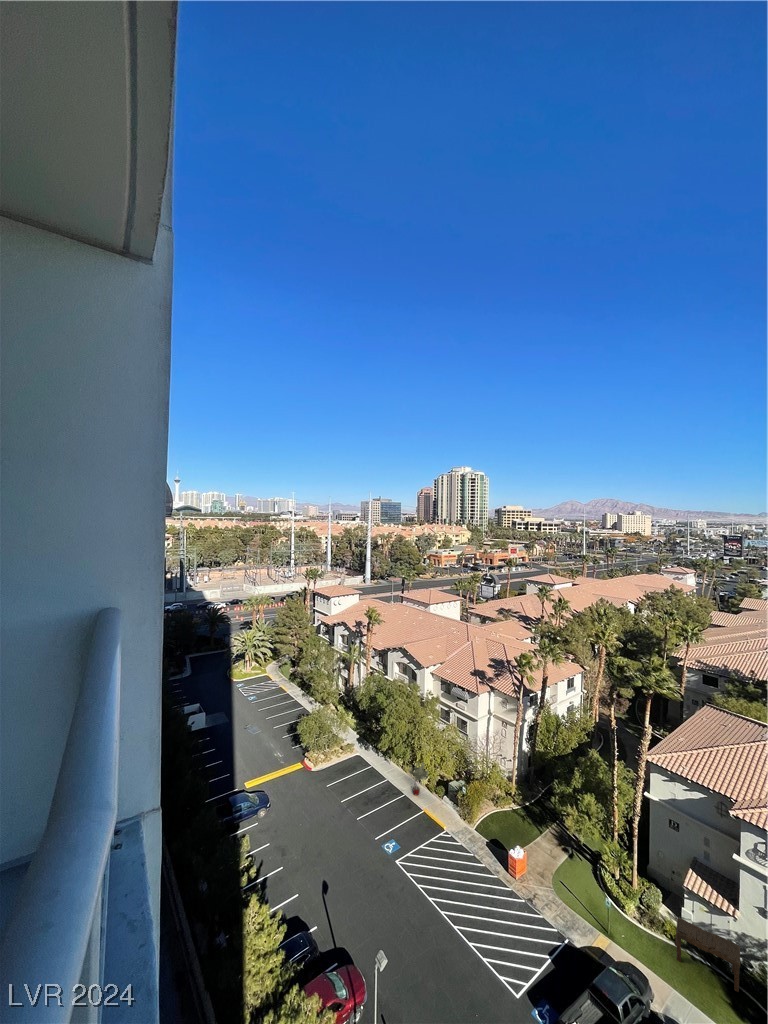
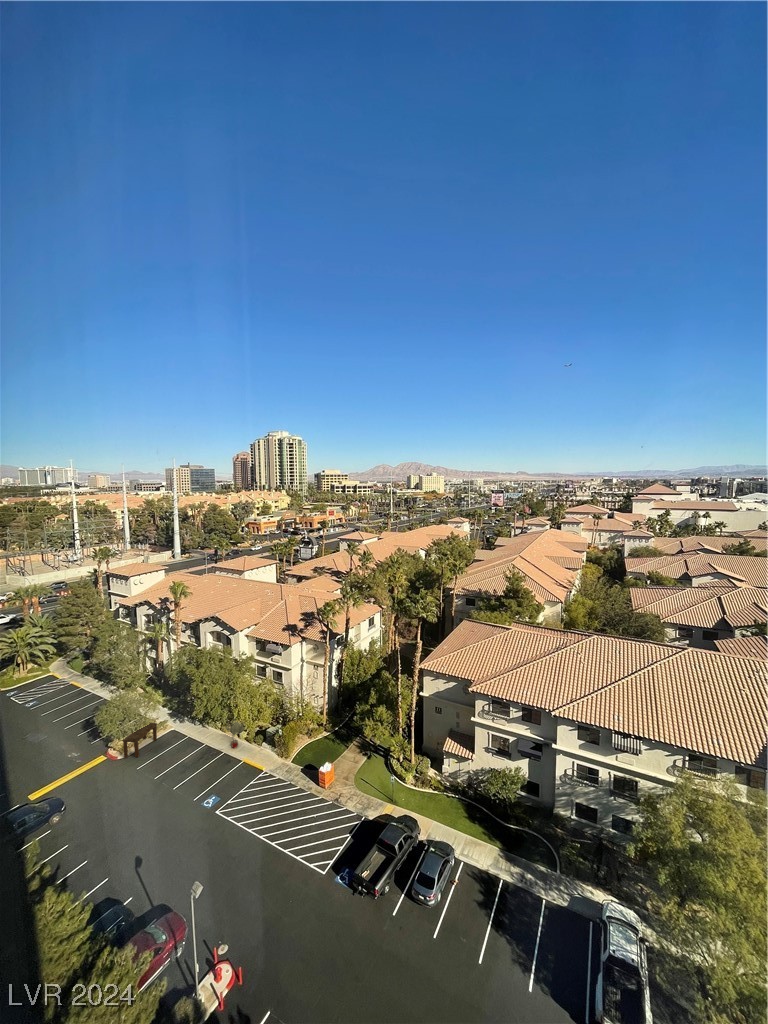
bench: present [675,917,740,992] -> present [123,723,157,758]

